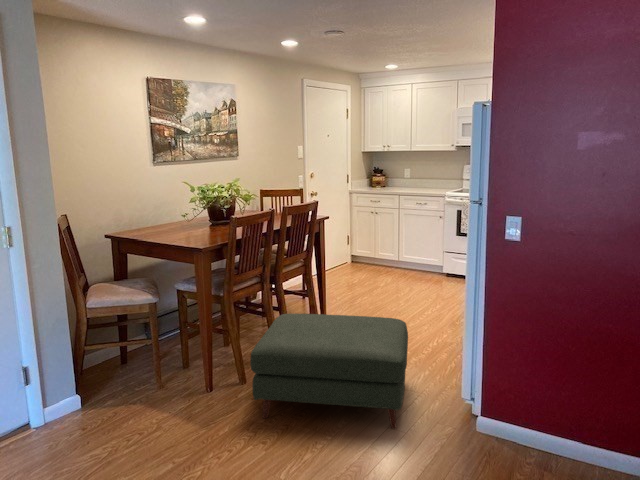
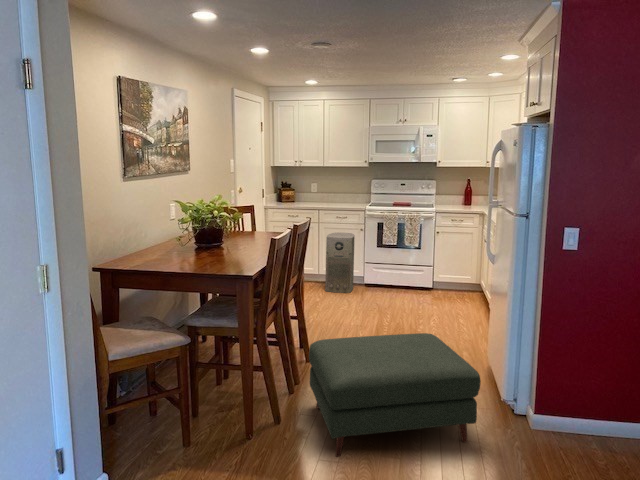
air purifier: none [396,219,430,282] -> present [325,232,355,293]

